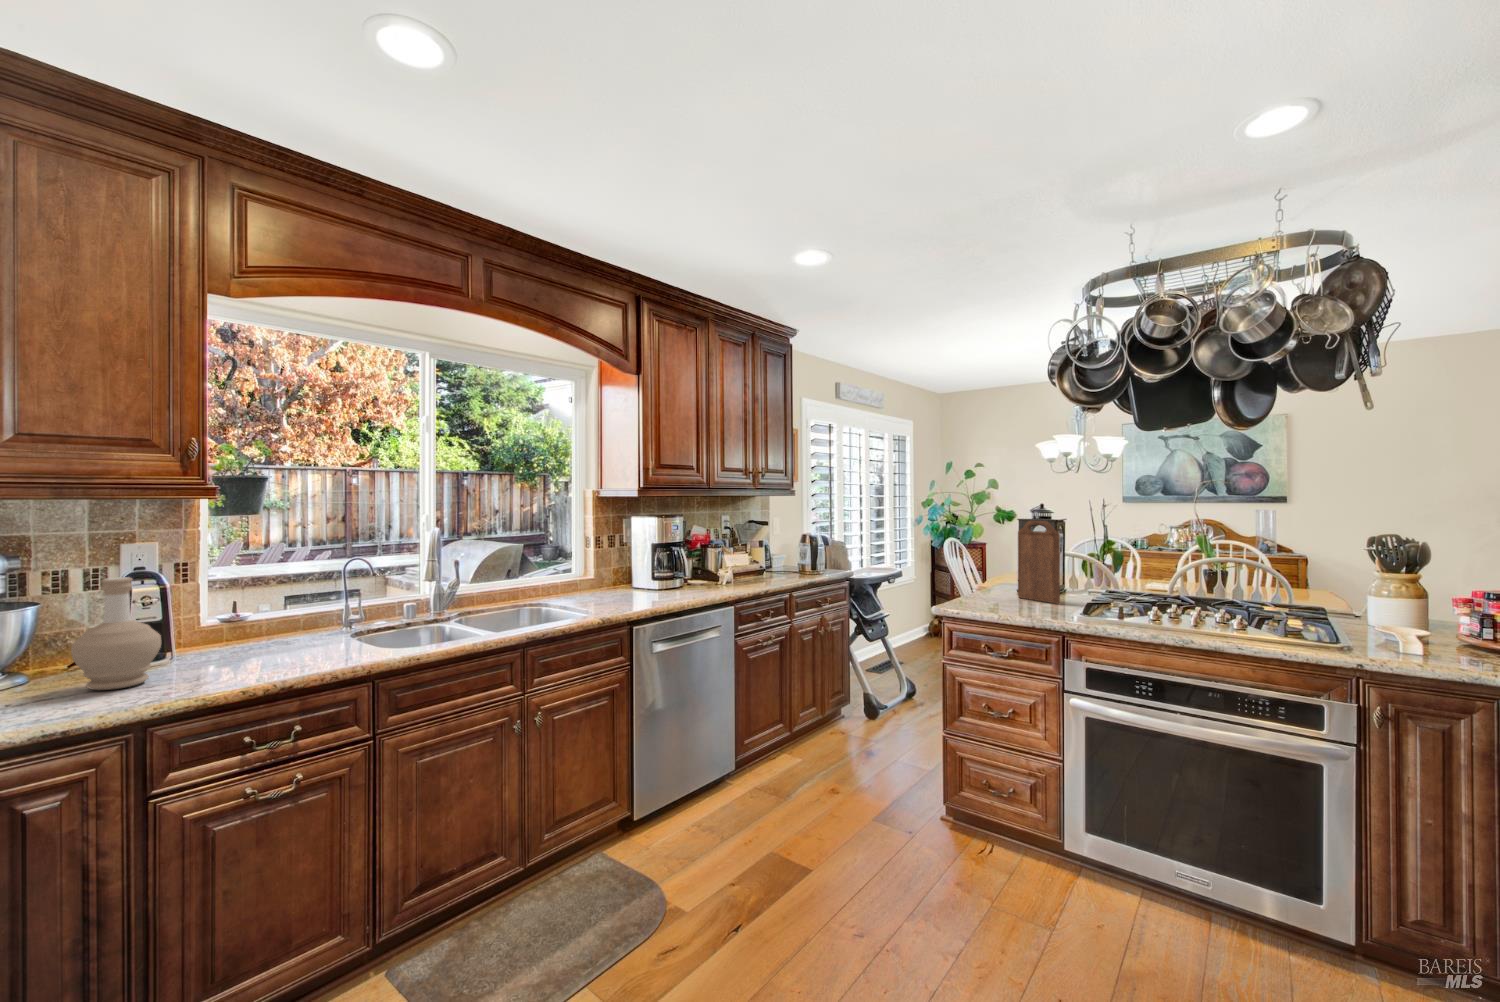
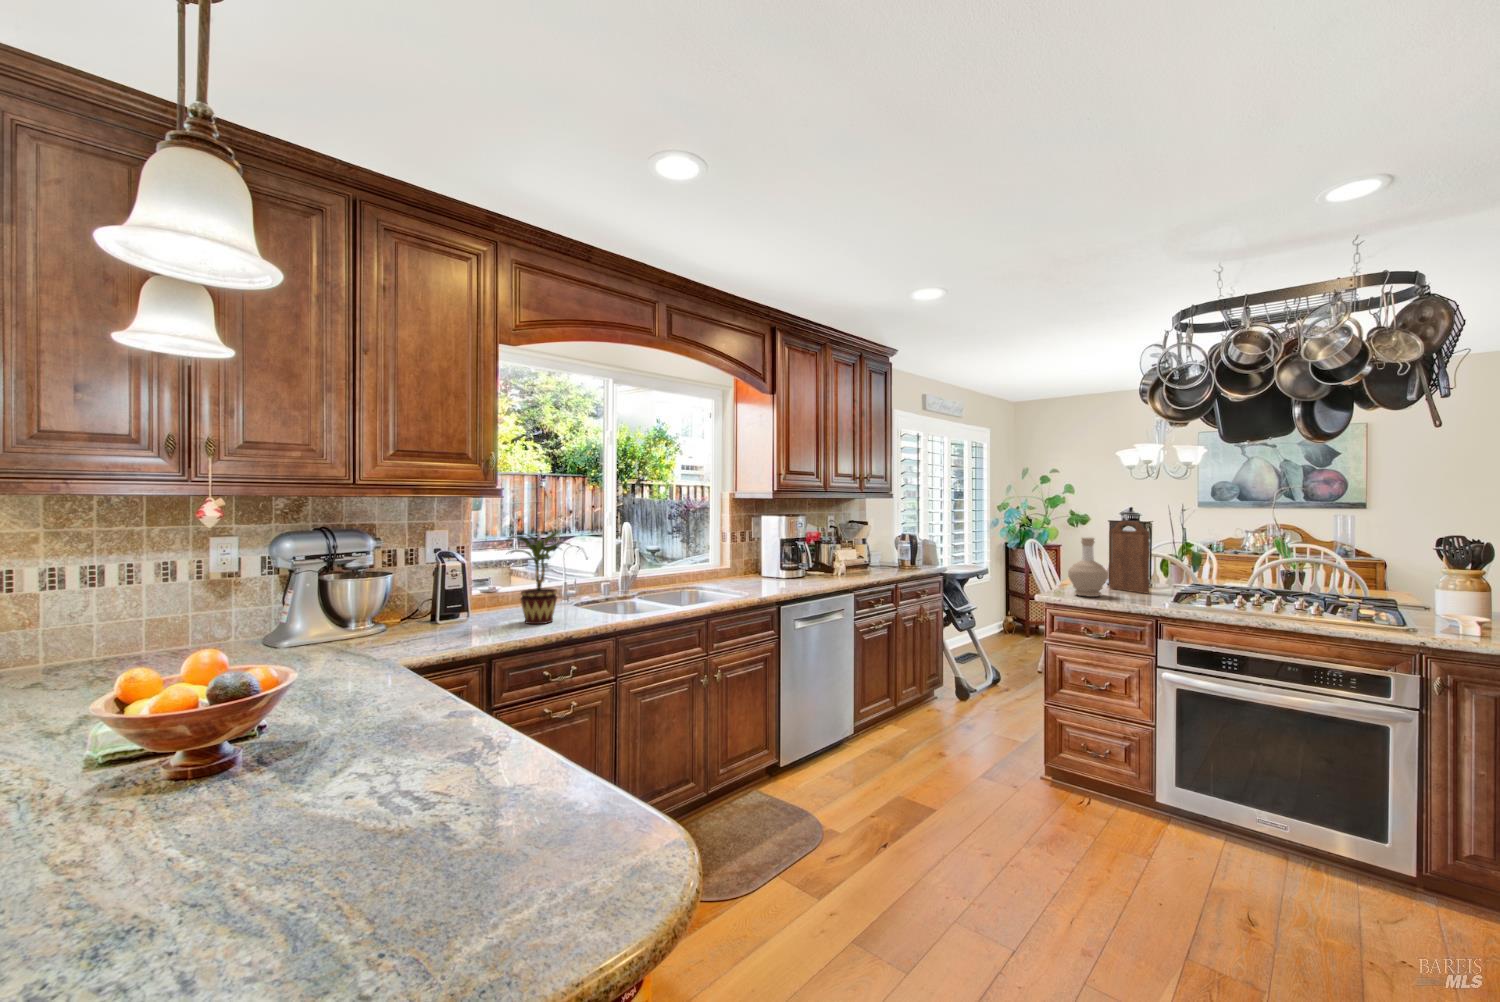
potted plant: none [219,543,319,667] -> present [509,532,570,624]
bottle: present [71,577,161,690] -> present [1068,537,1108,597]

